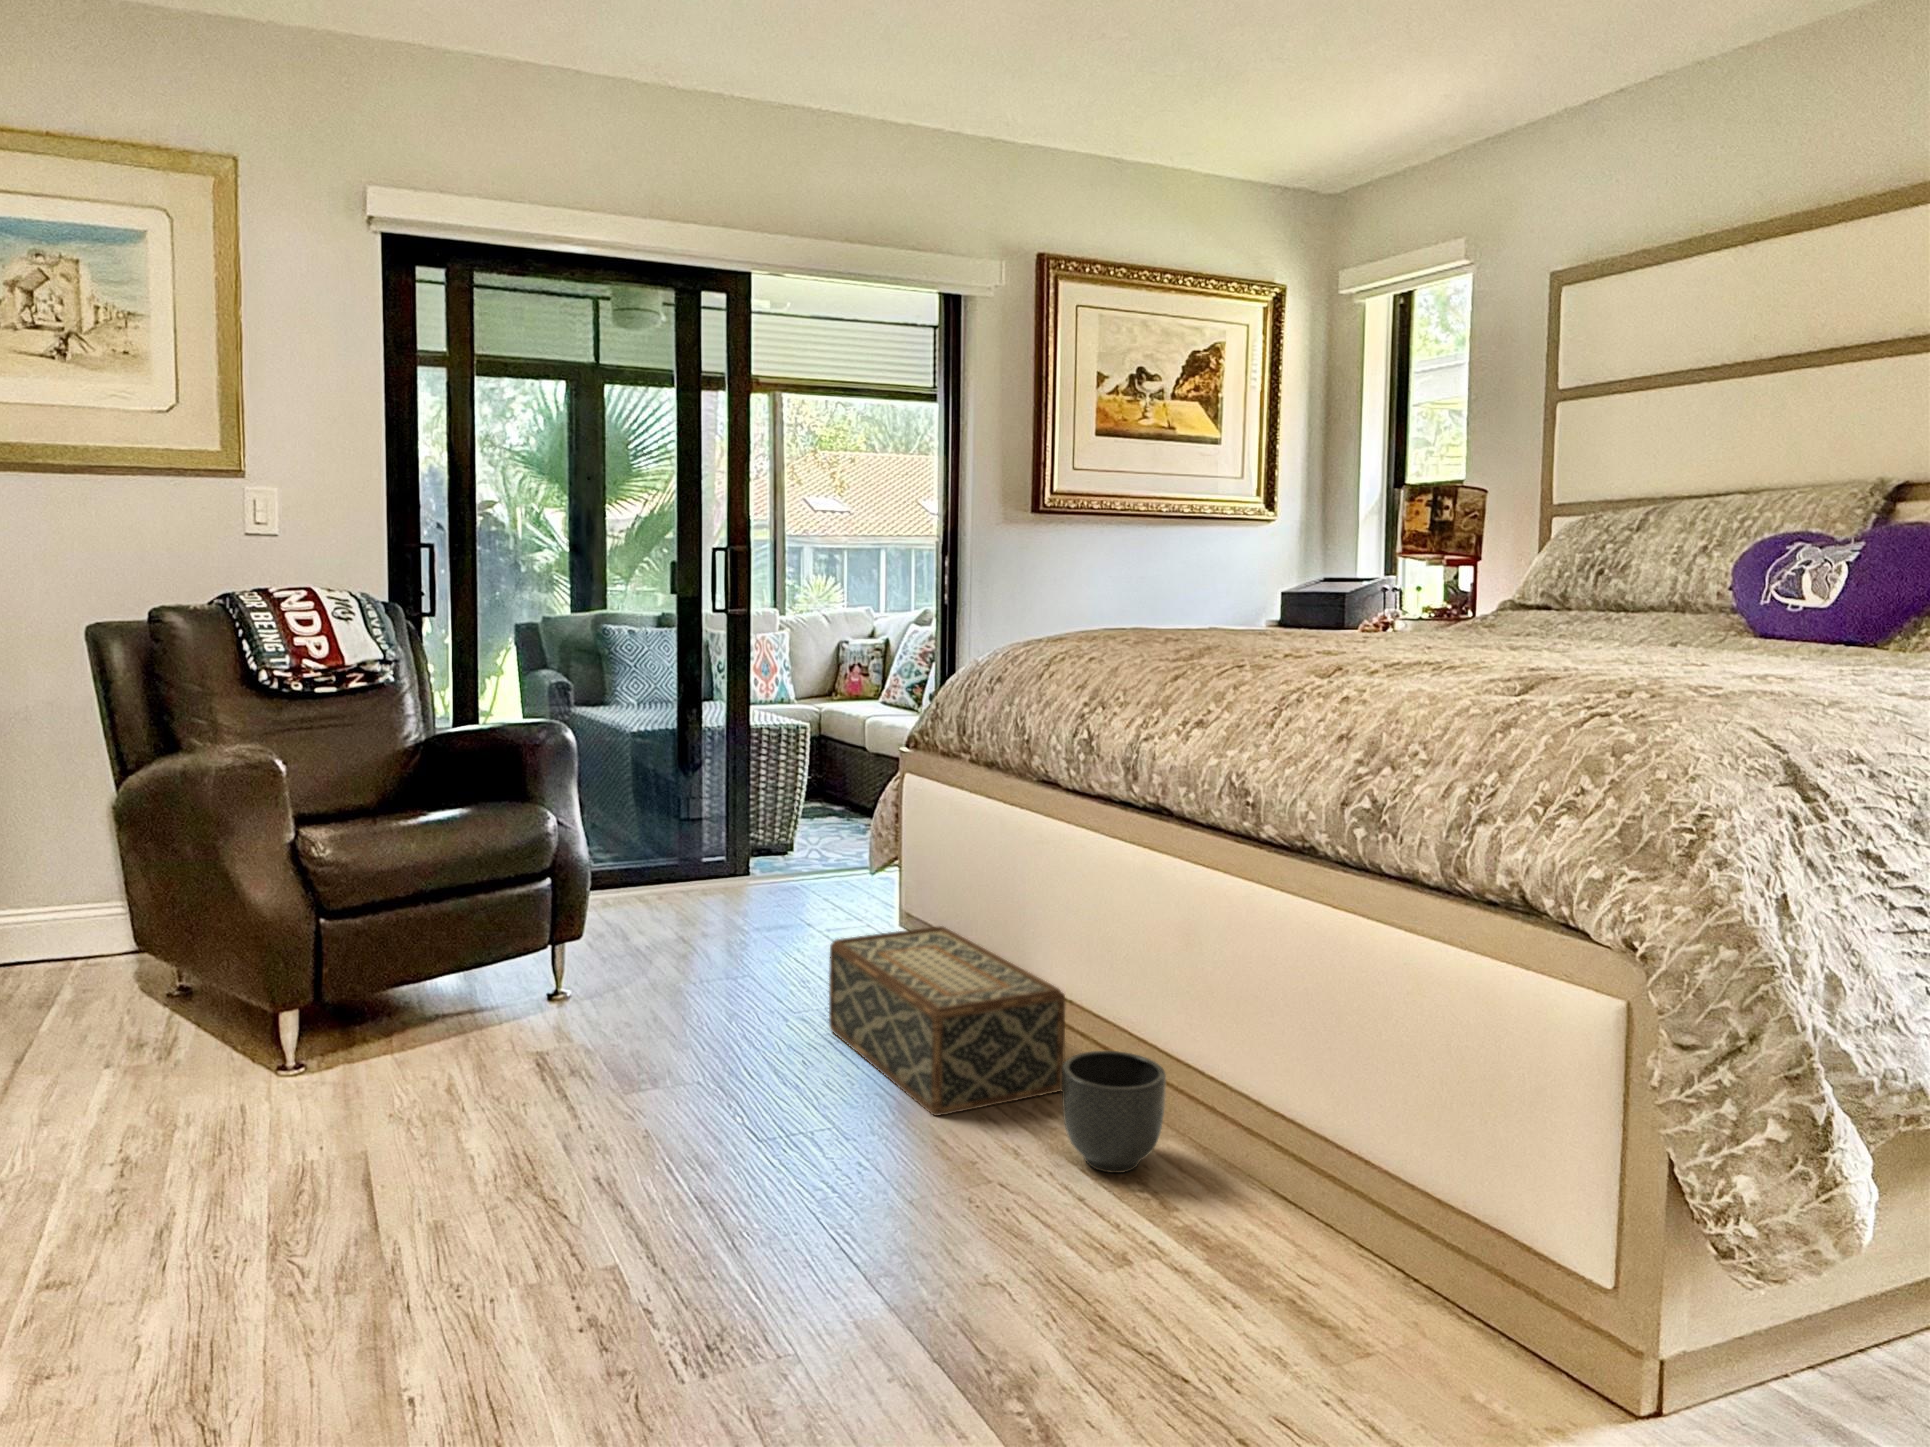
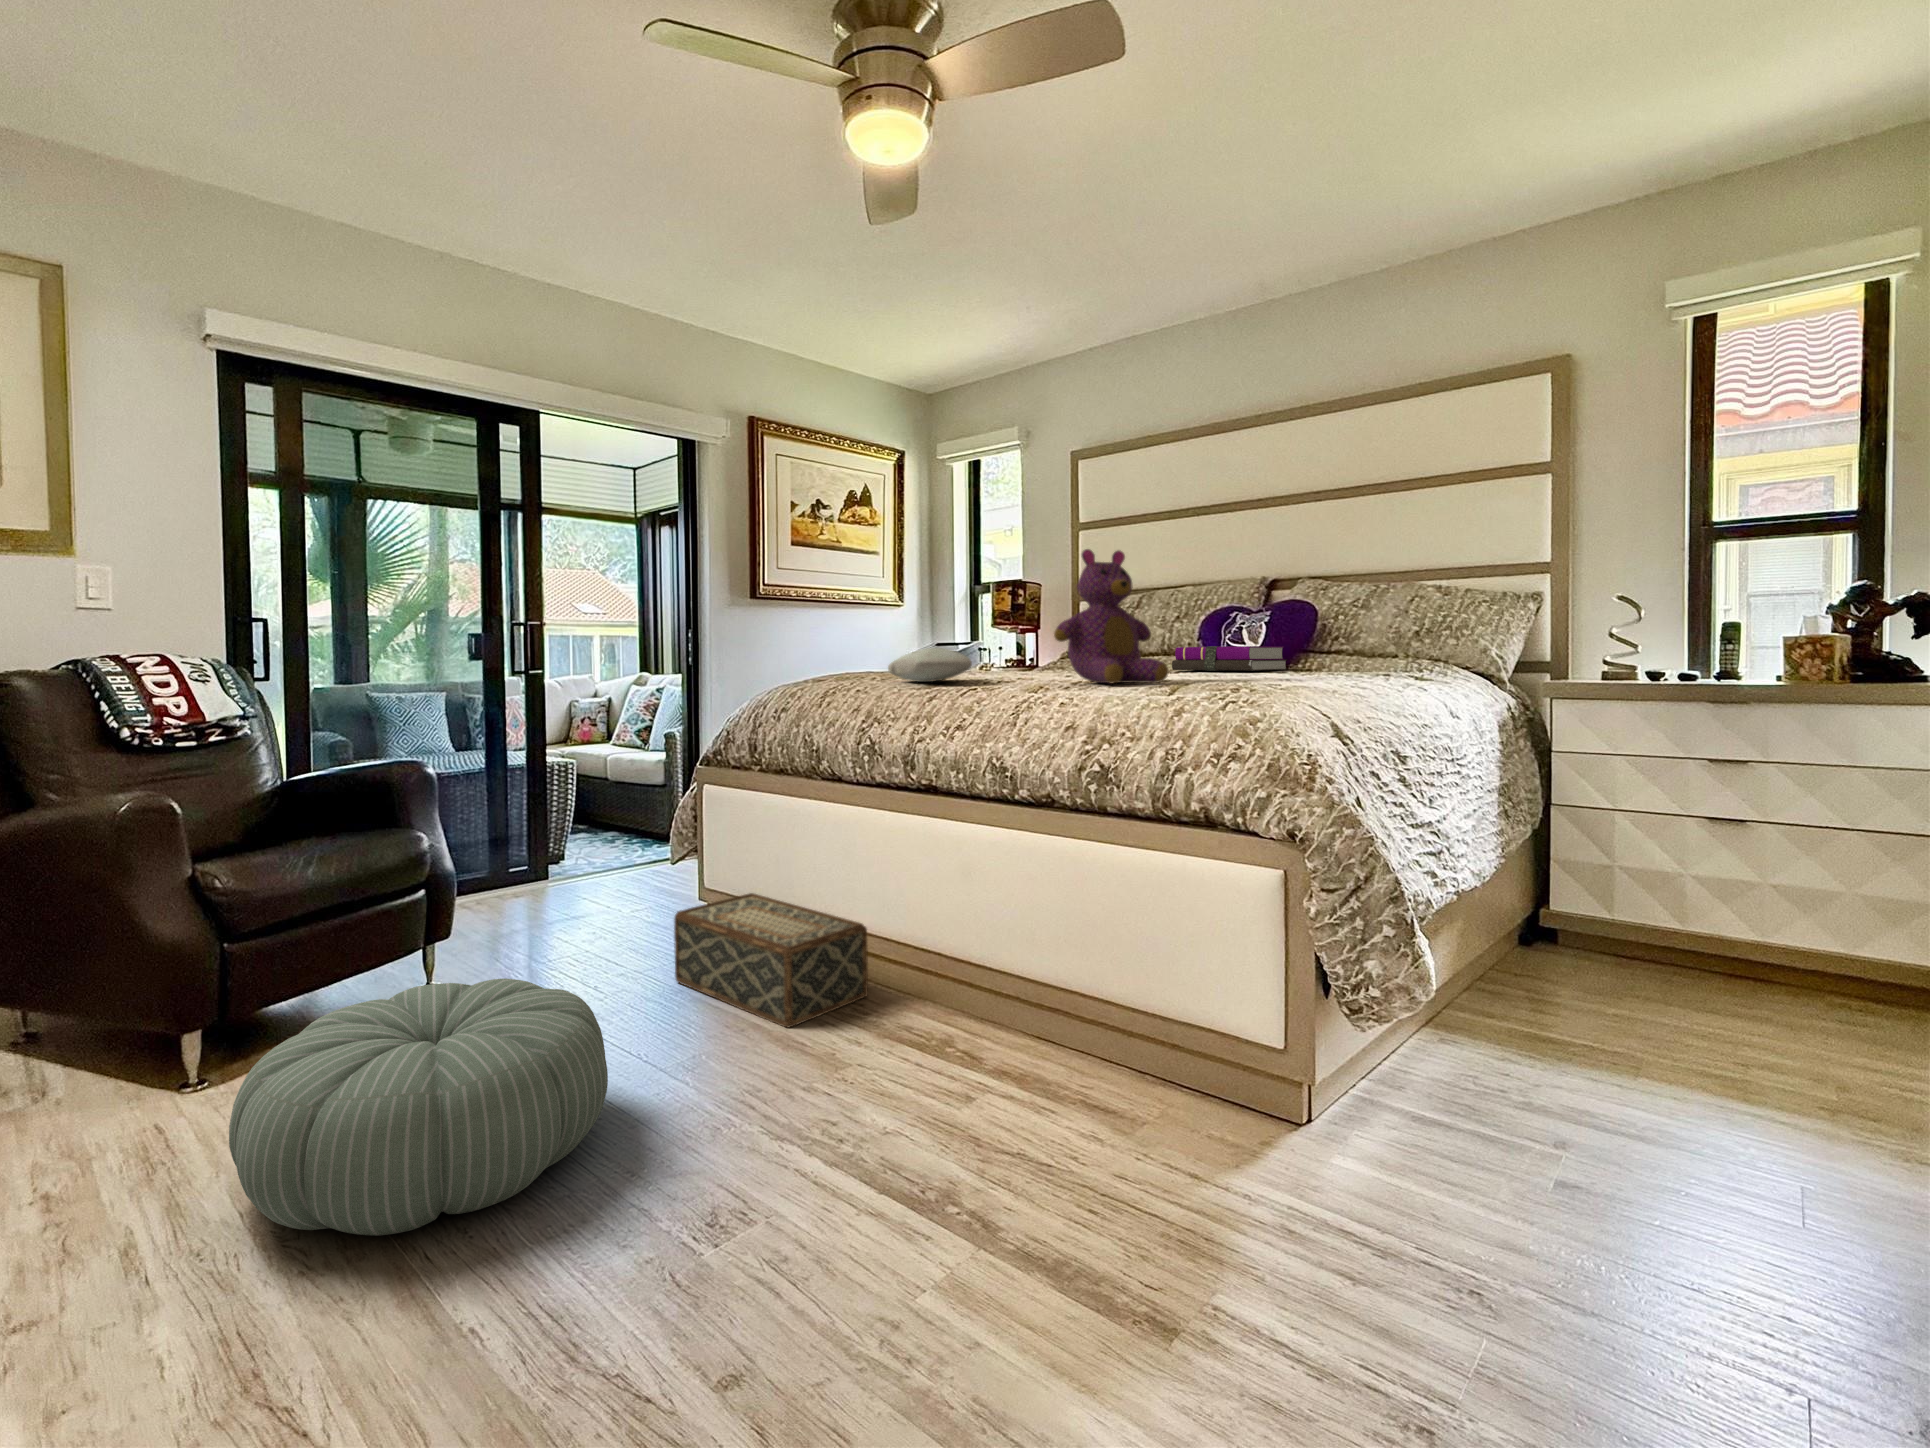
teddy bear: none [1354,450,1540,669] -> present [1054,549,1169,684]
pillow: none [1135,600,1251,649] -> present [888,648,972,682]
notebook: none [1628,603,1852,649] -> present [1172,646,1287,671]
pouf: none [248,995,661,1273] -> present [229,978,608,1236]
planter: present [1062,1051,1166,1173] -> none [889,959,961,1044]

